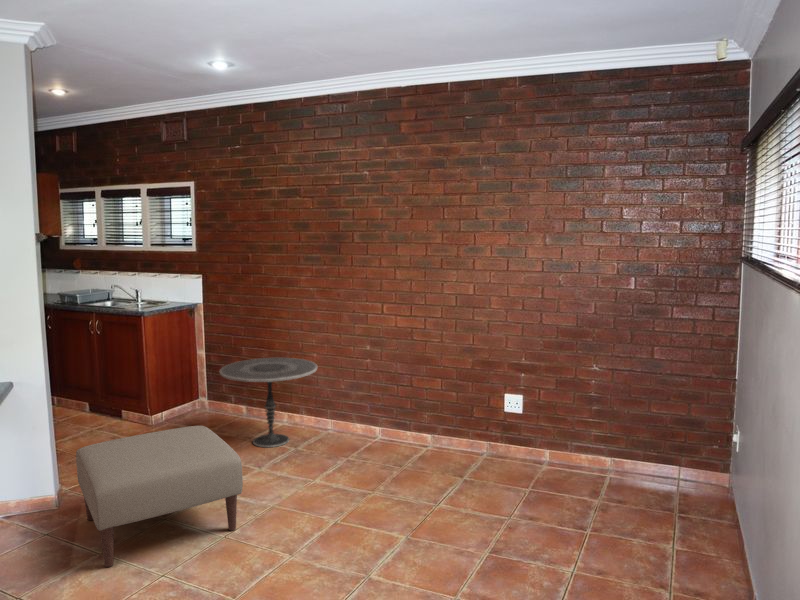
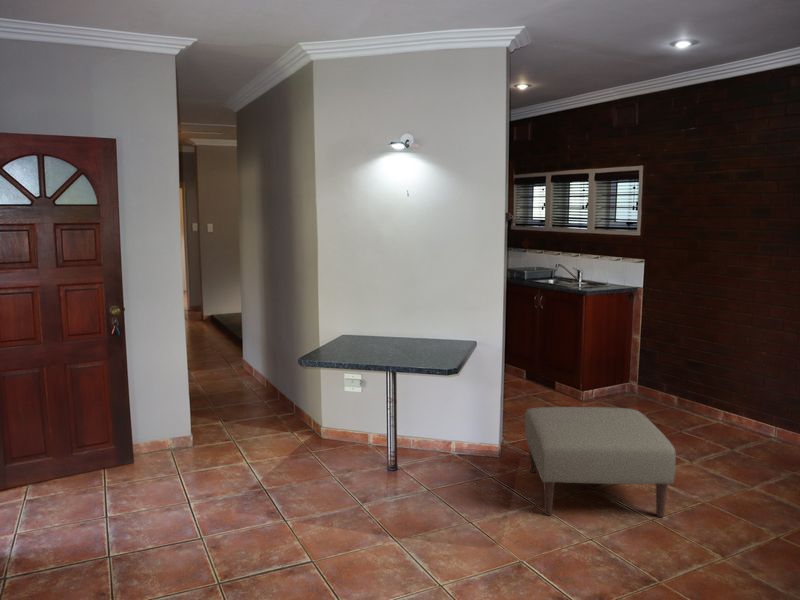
side table: present [220,358,317,447] -> none [655,351,768,447]

